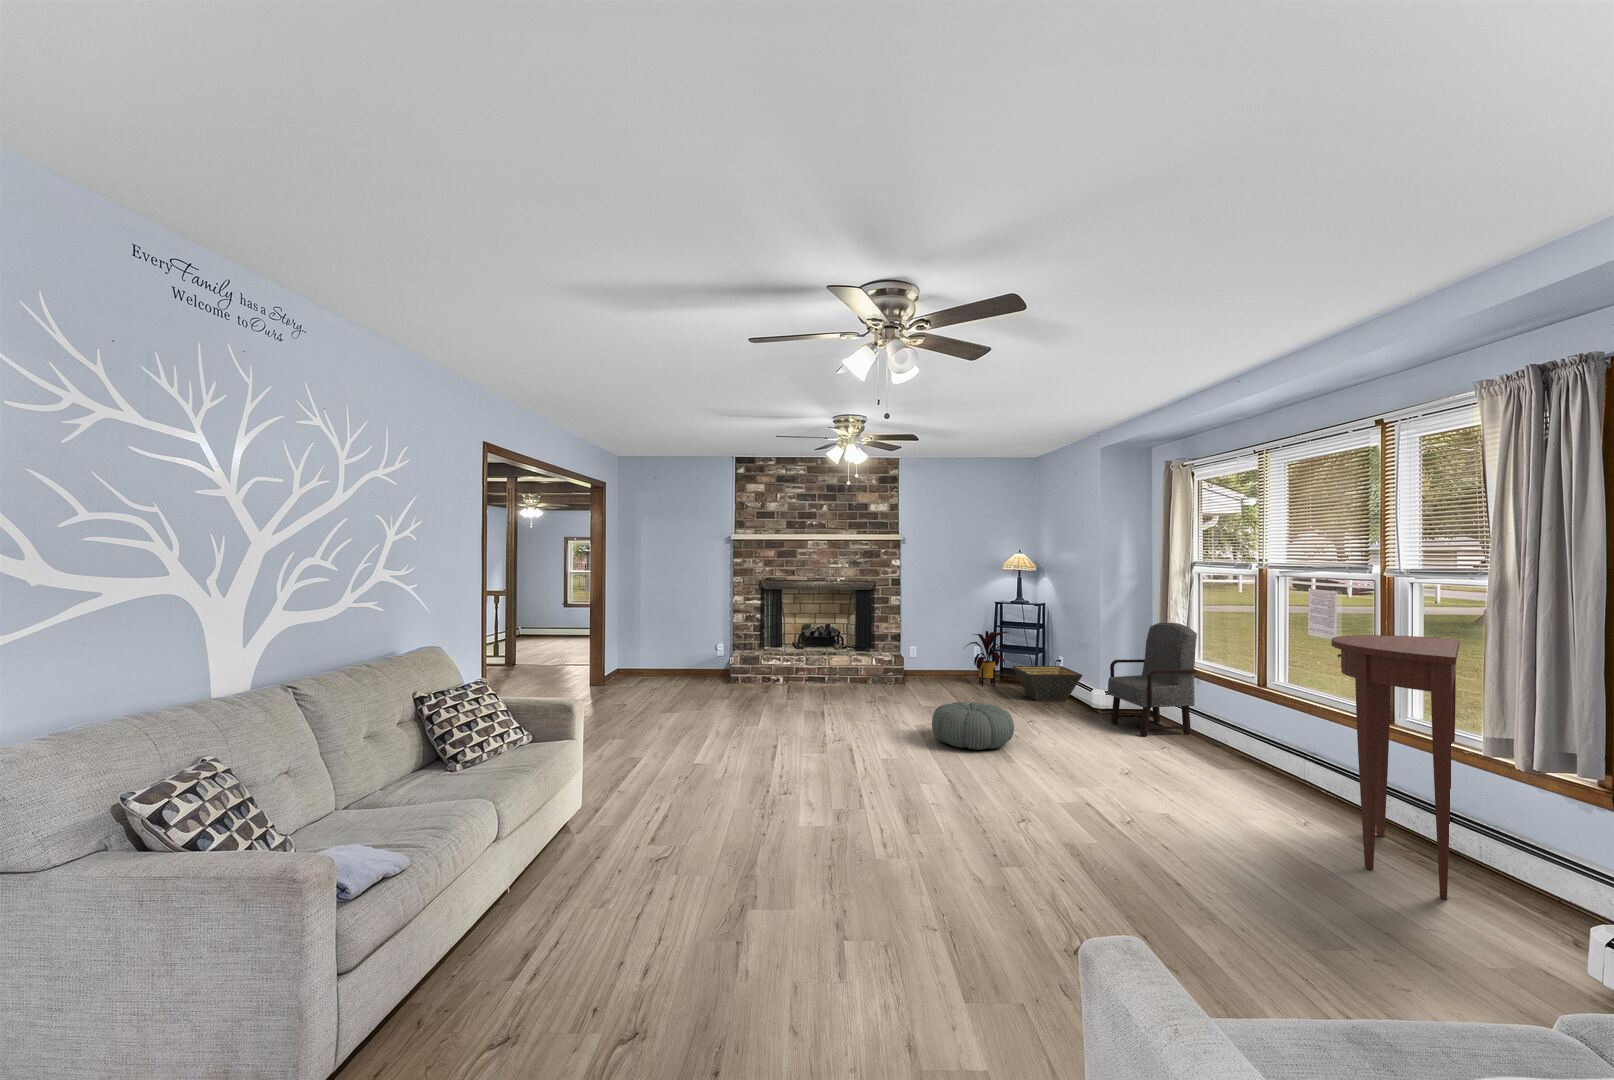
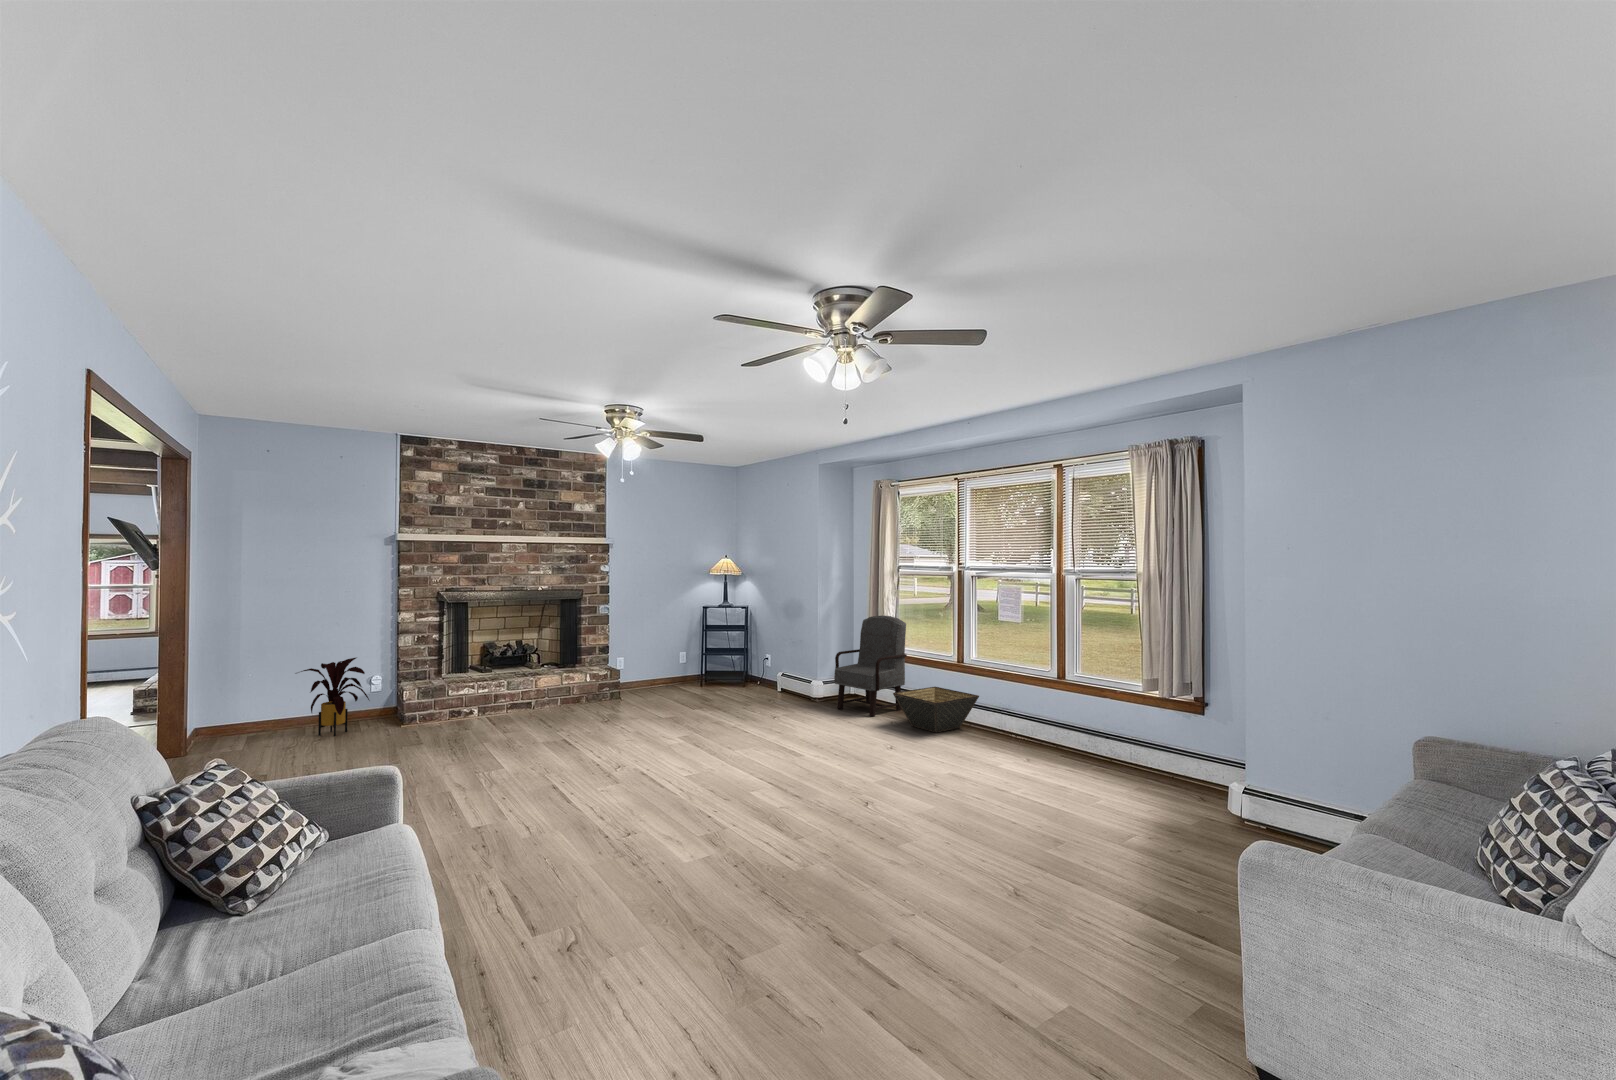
house plant: present [965,631,1009,686] -> present [301,658,369,736]
console table: present [1331,635,1459,899] -> none [1058,615,1154,795]
basket: present [1013,666,1082,701] -> present [893,687,979,733]
pouf: present [932,702,1014,750] -> none [706,706,787,753]

